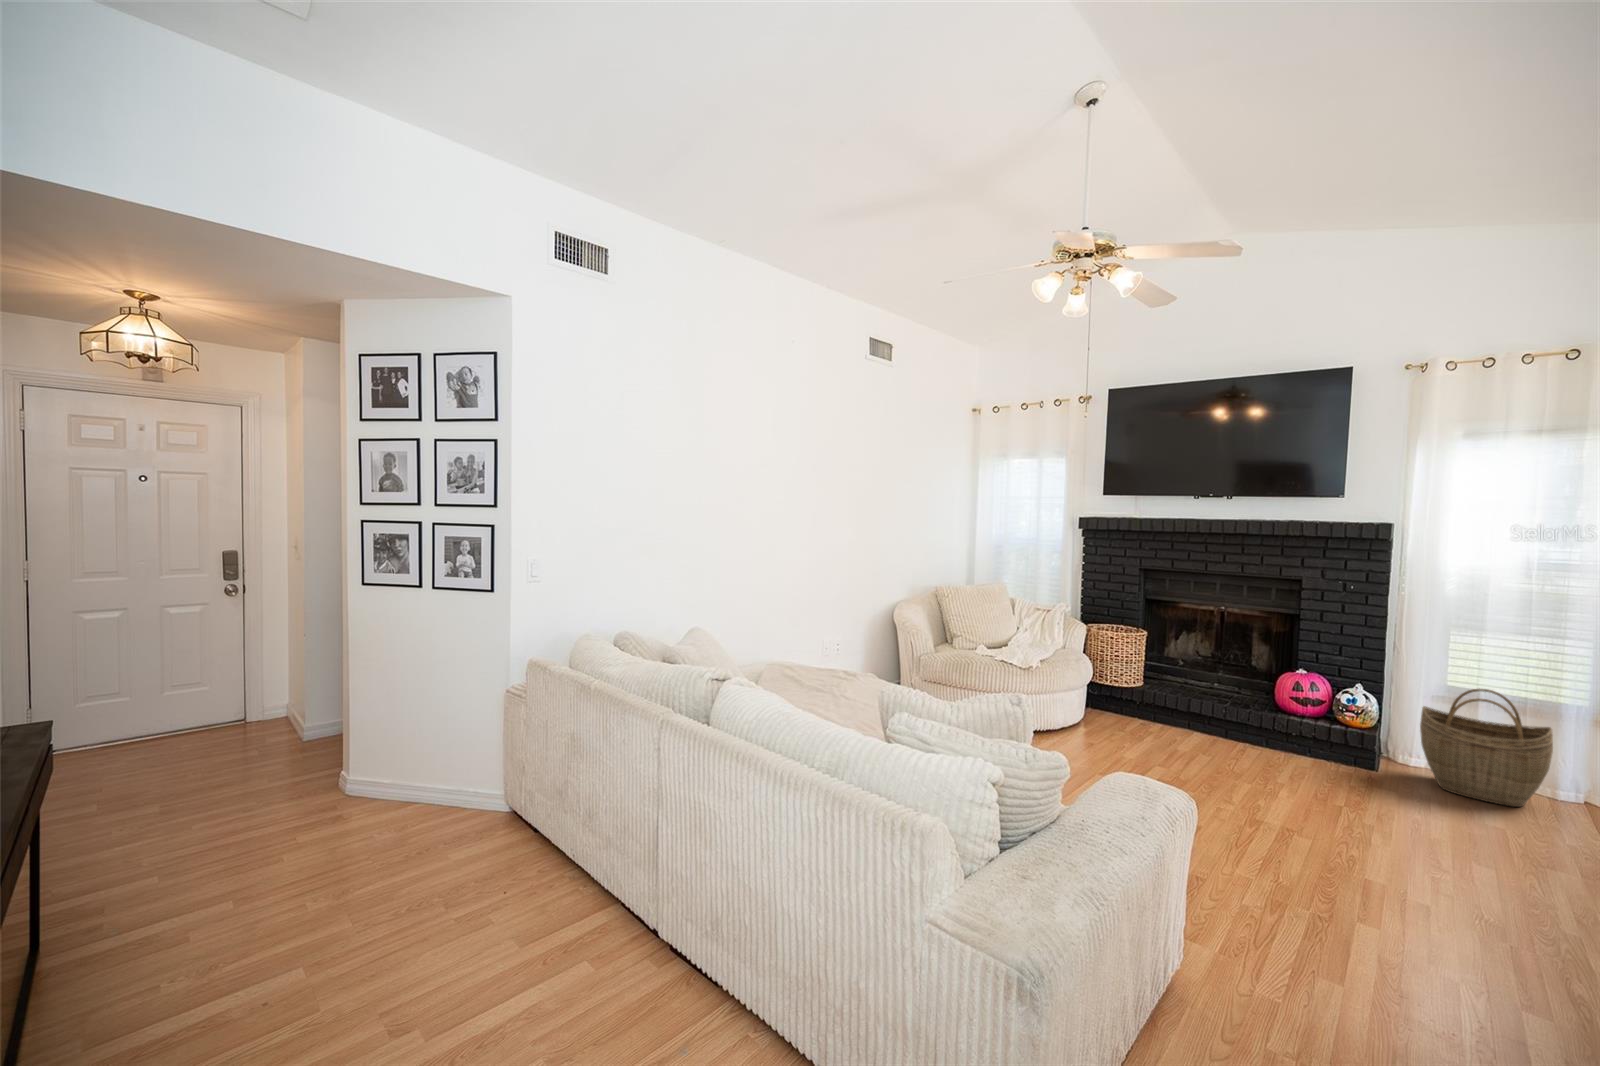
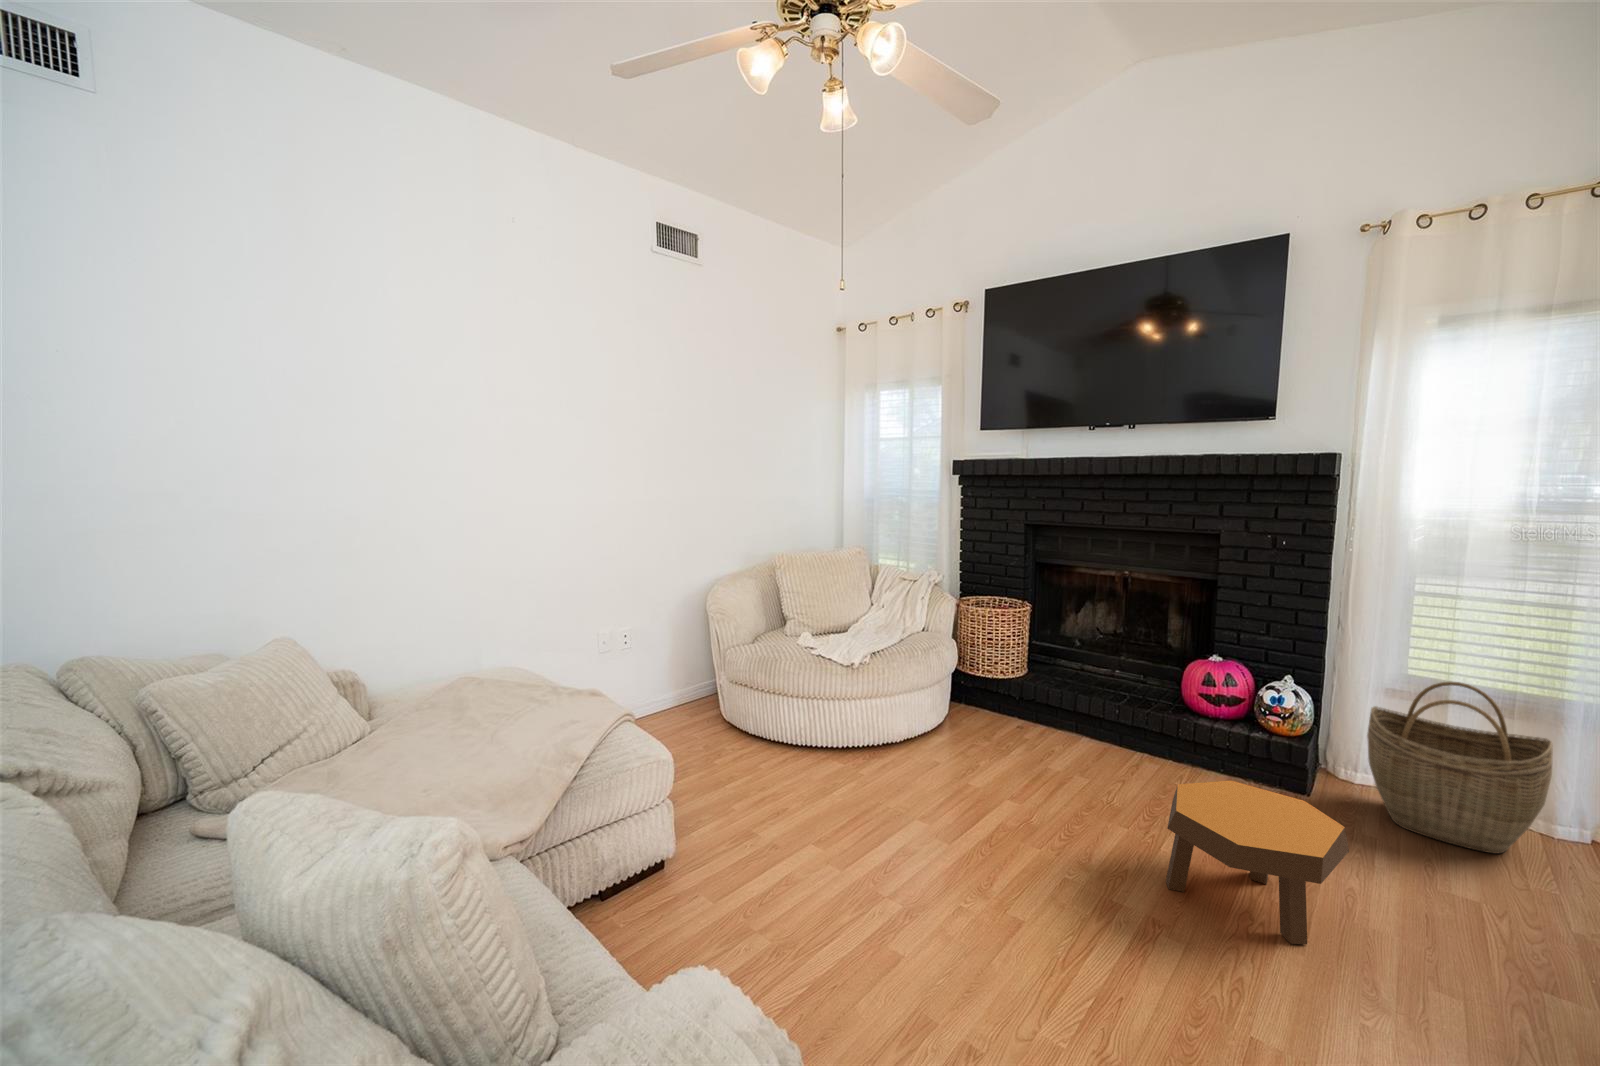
footstool: none [1286,749,1414,847] -> present [1166,781,1349,944]

